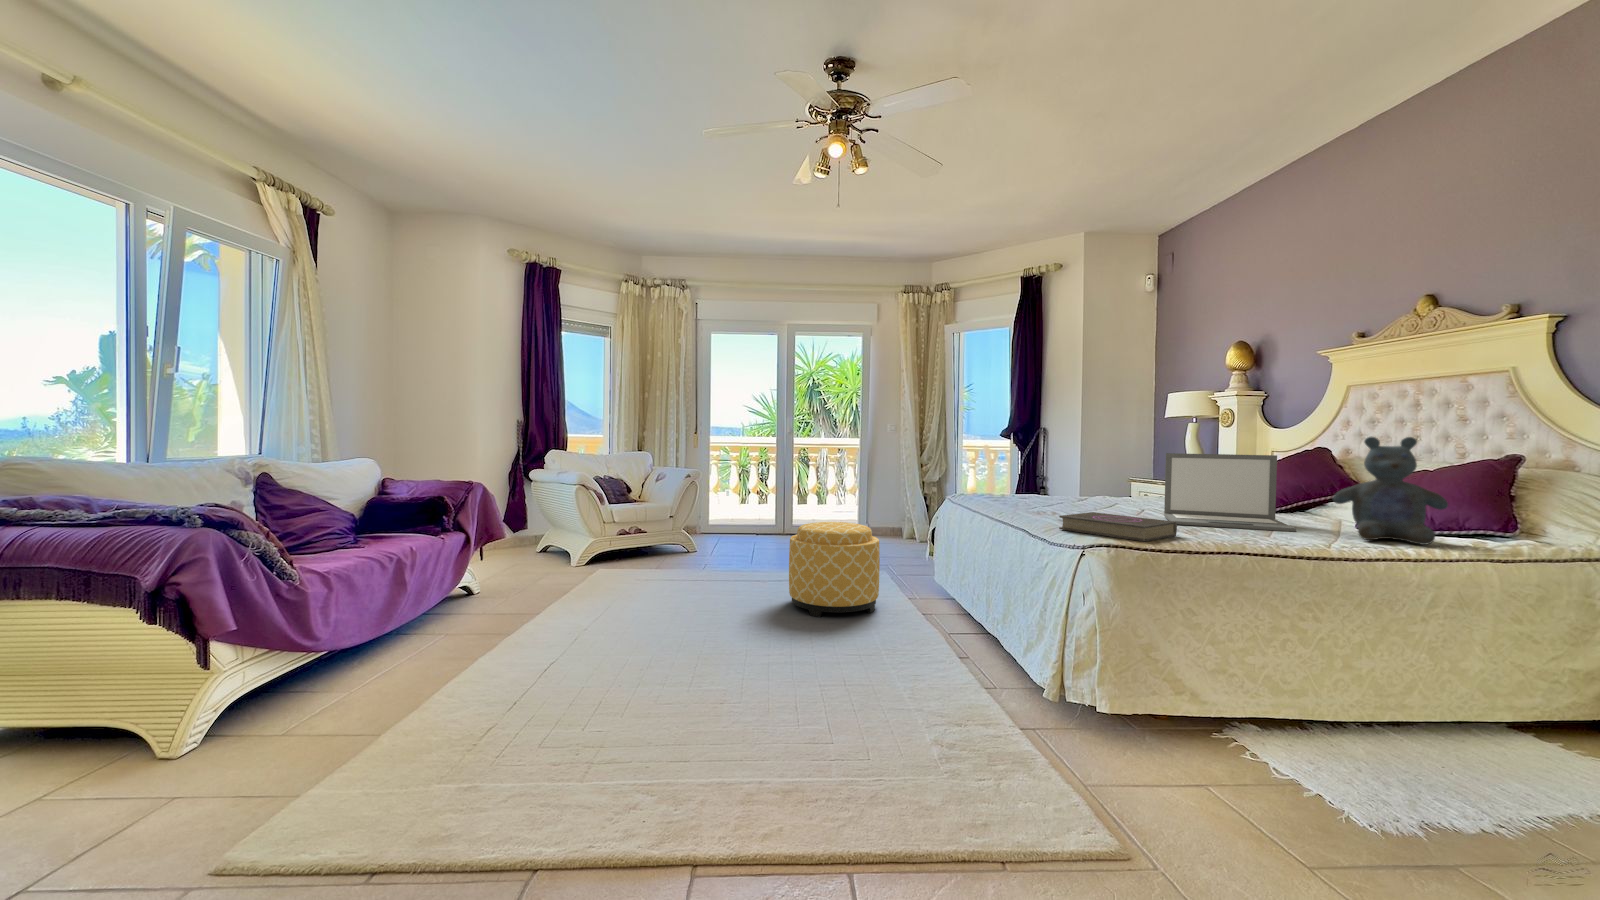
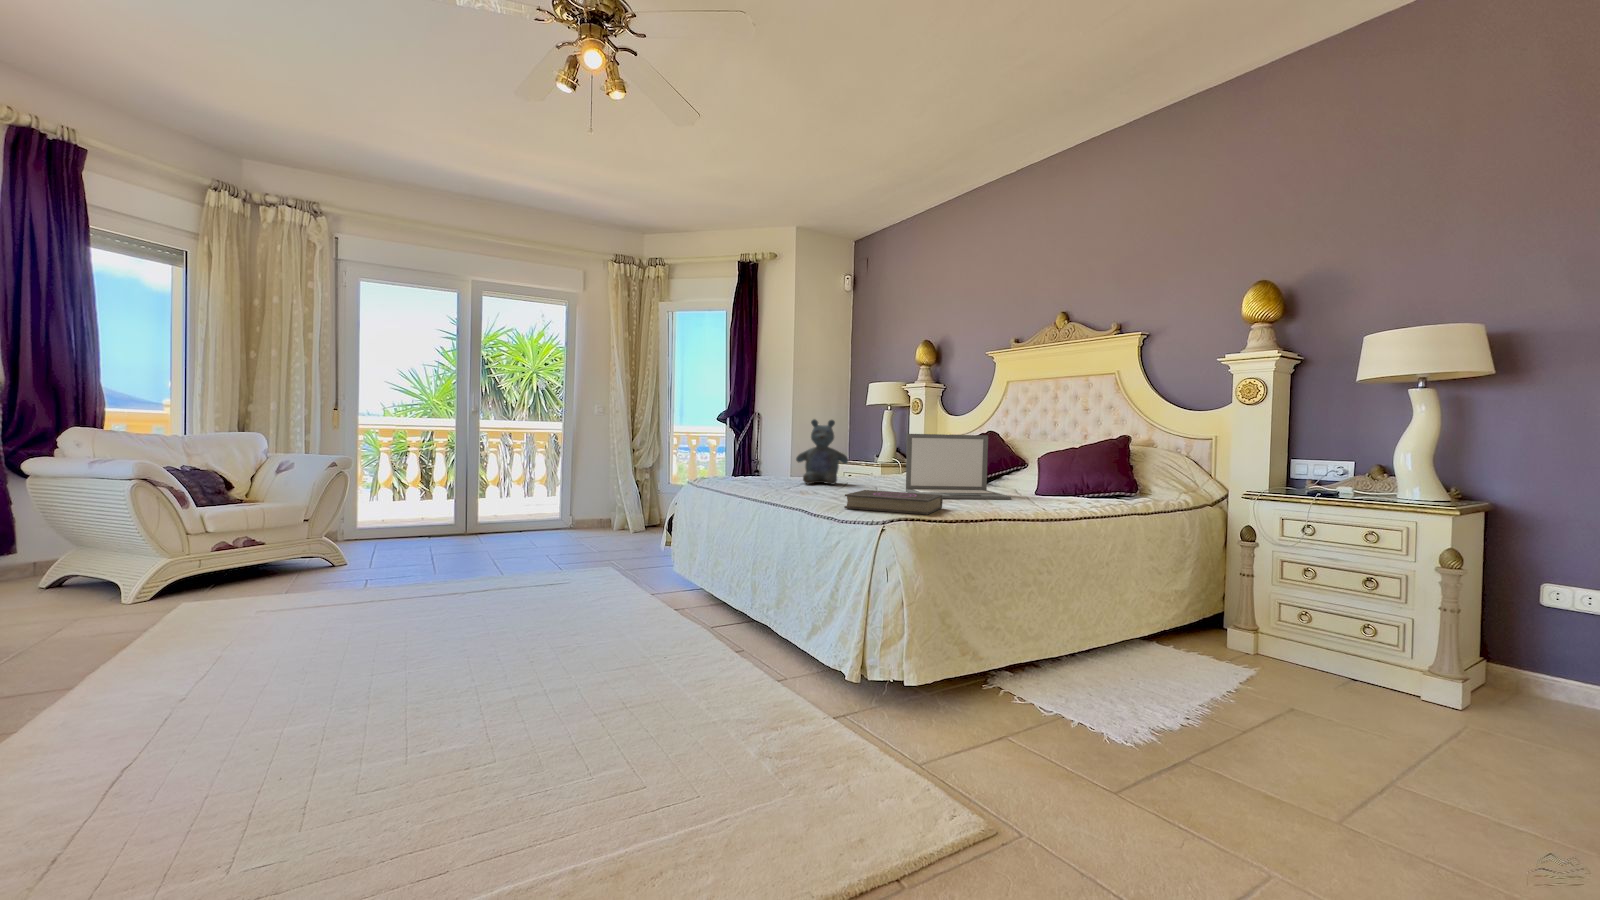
stuffed bear: present [1333,437,1448,545] -> present [796,419,848,484]
ottoman: present [789,522,880,617] -> none [512,517,627,634]

